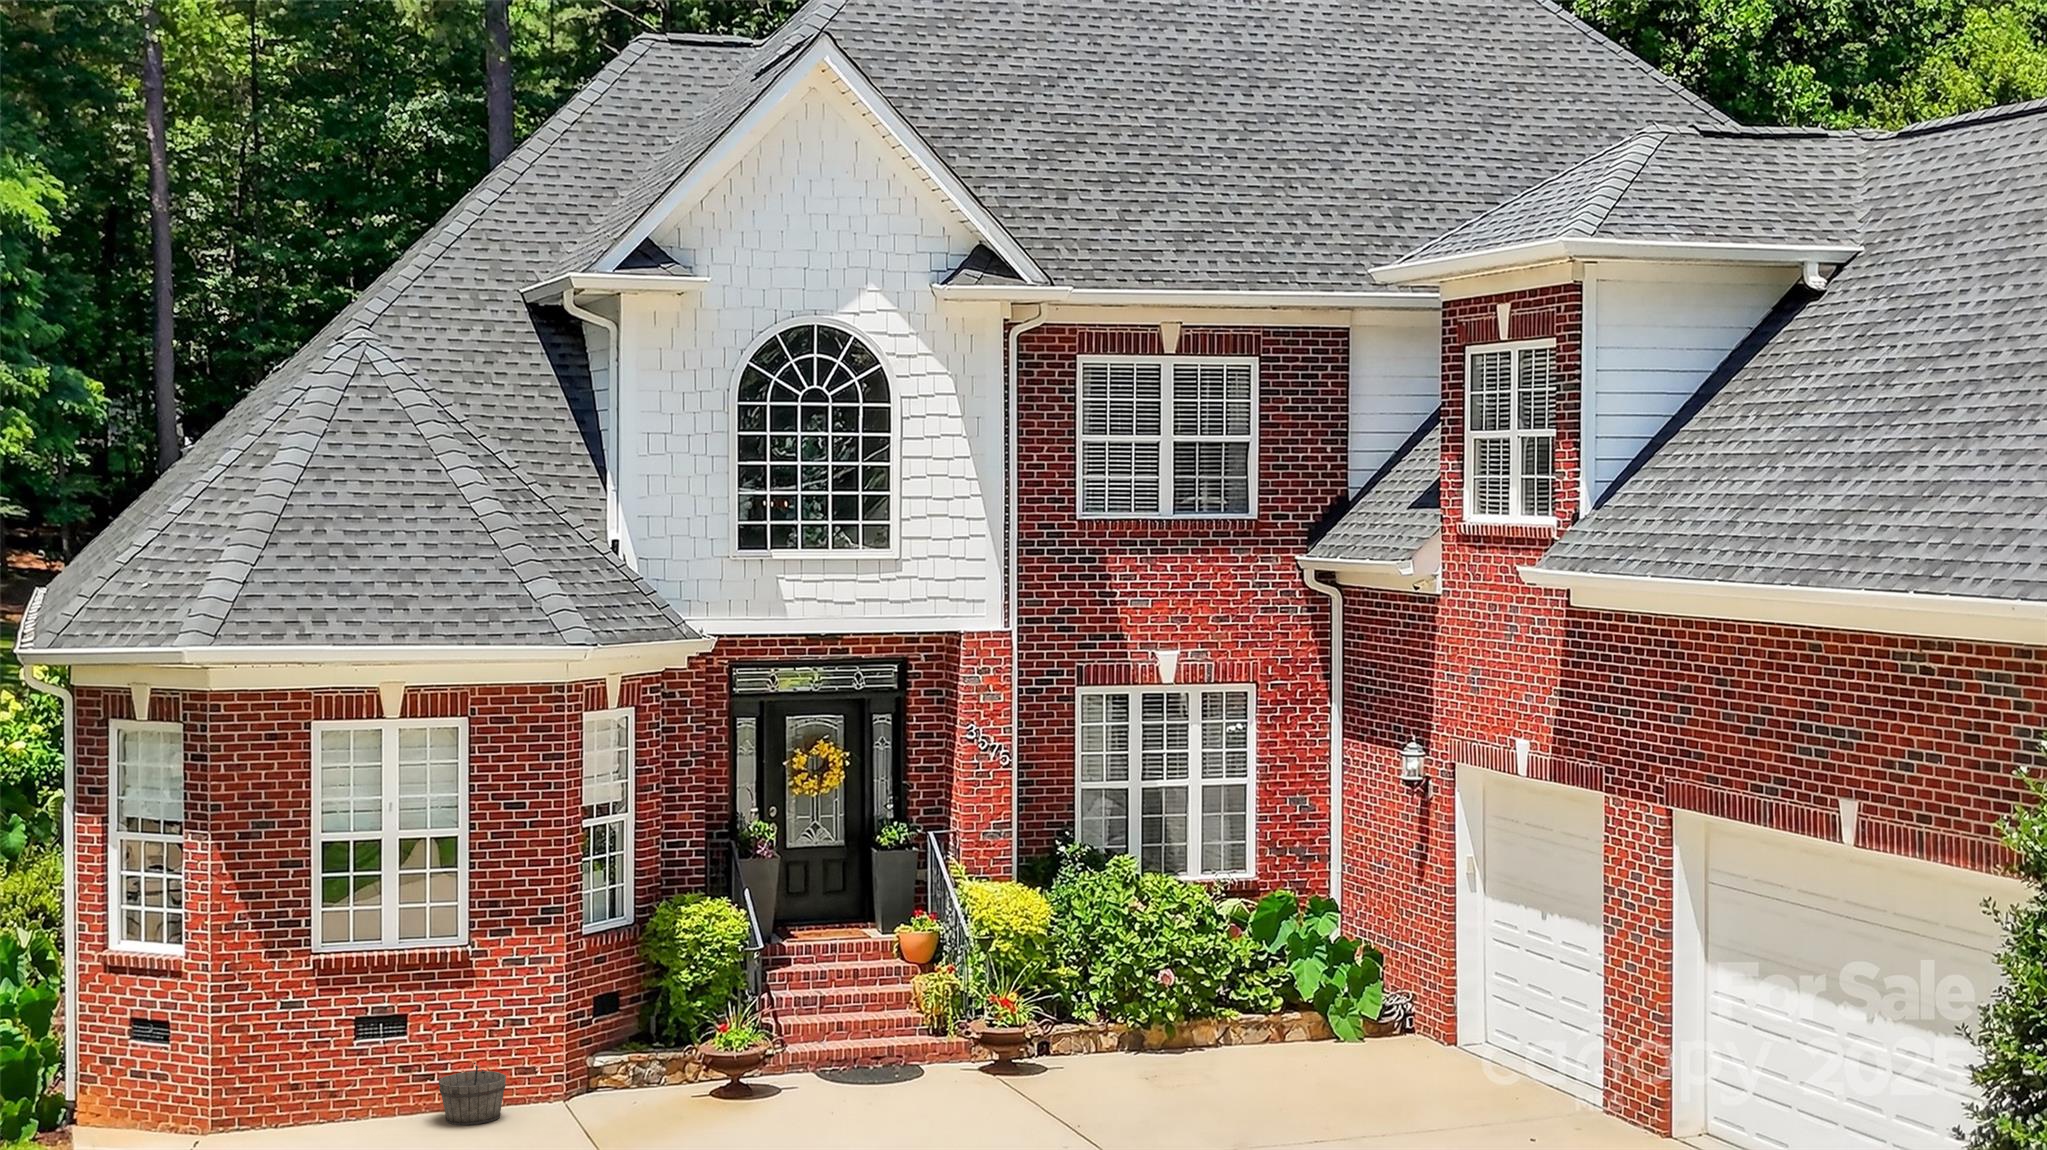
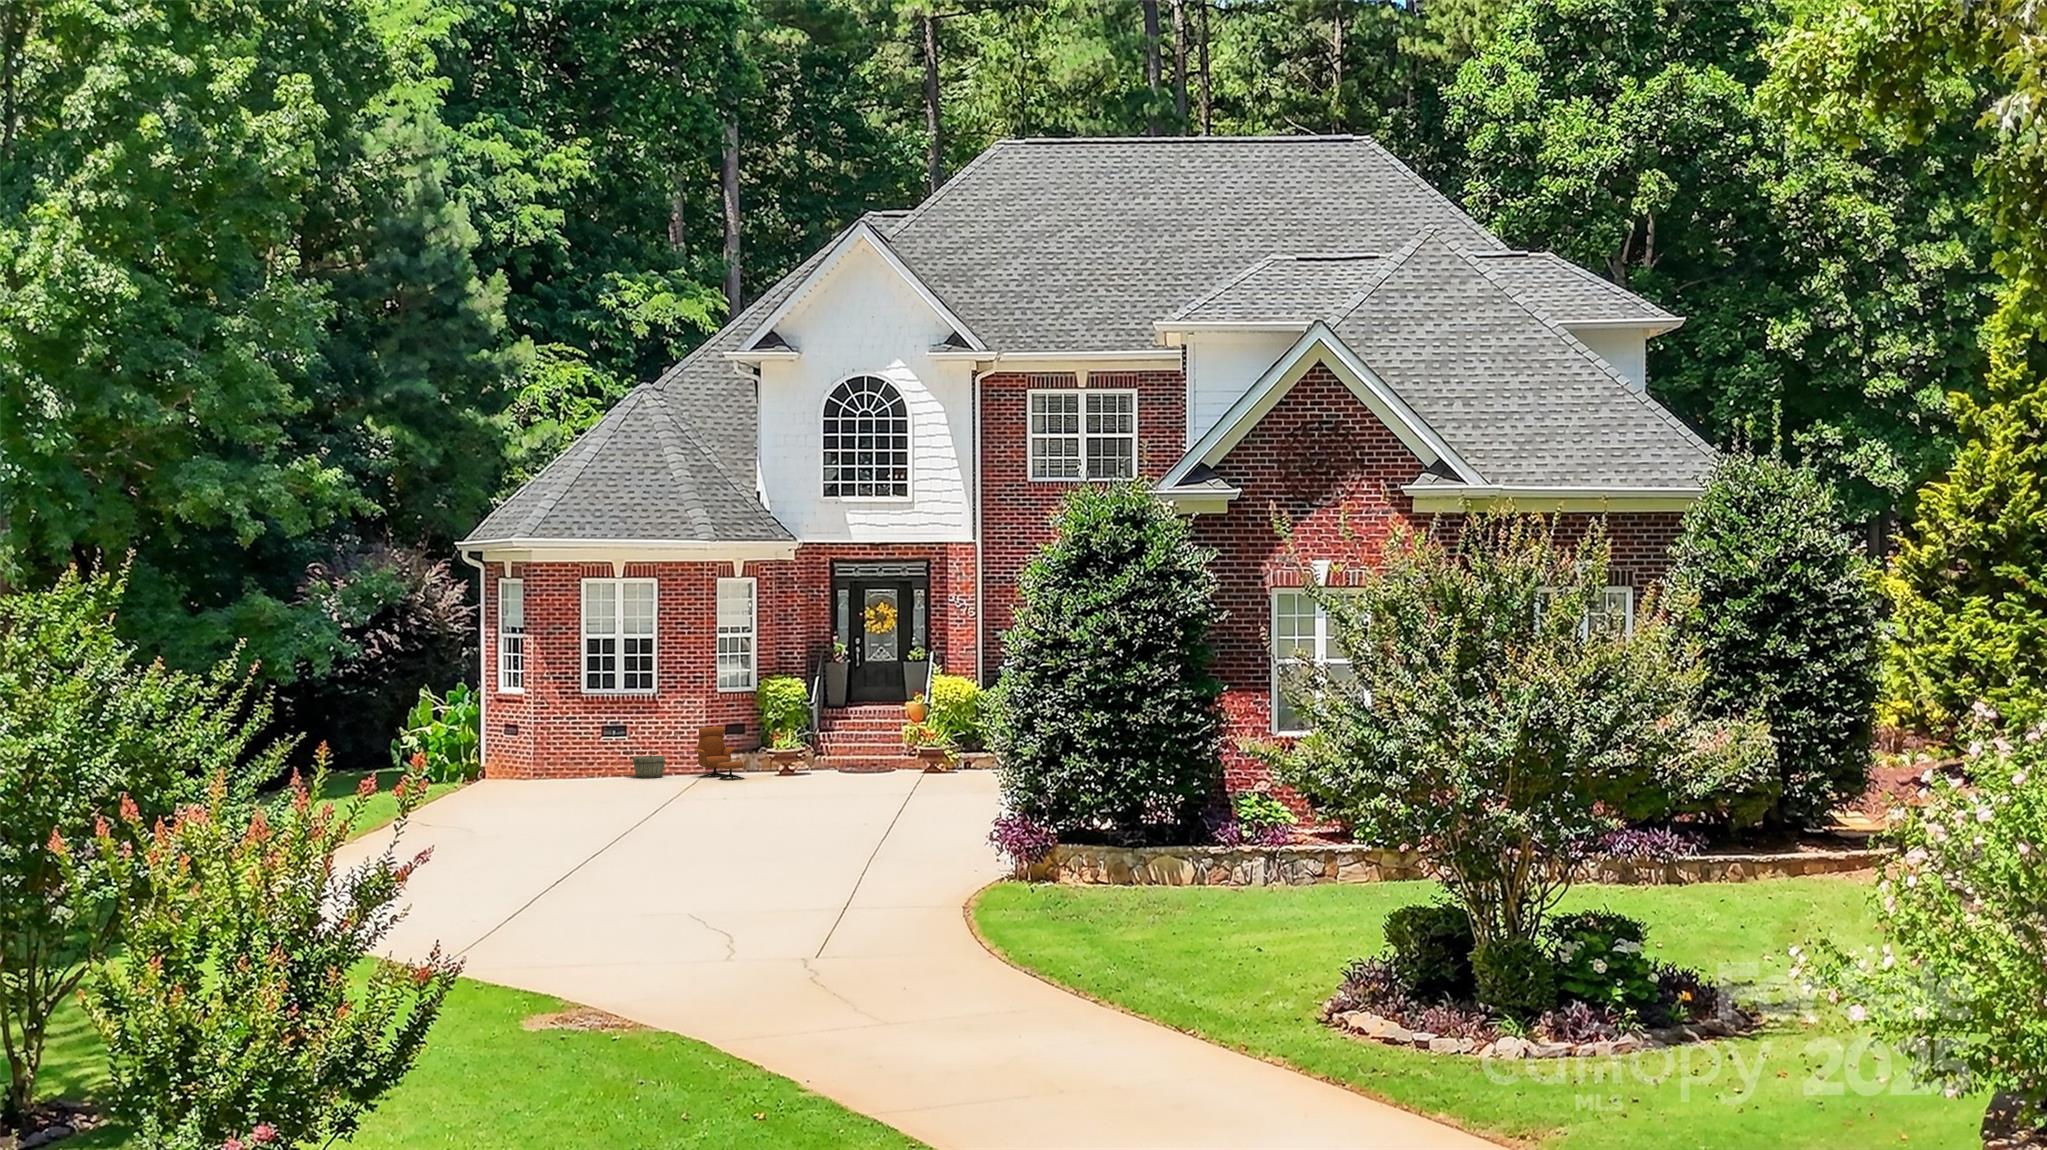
lounge chair: none [561,1001,672,1116] -> present [694,727,744,780]

